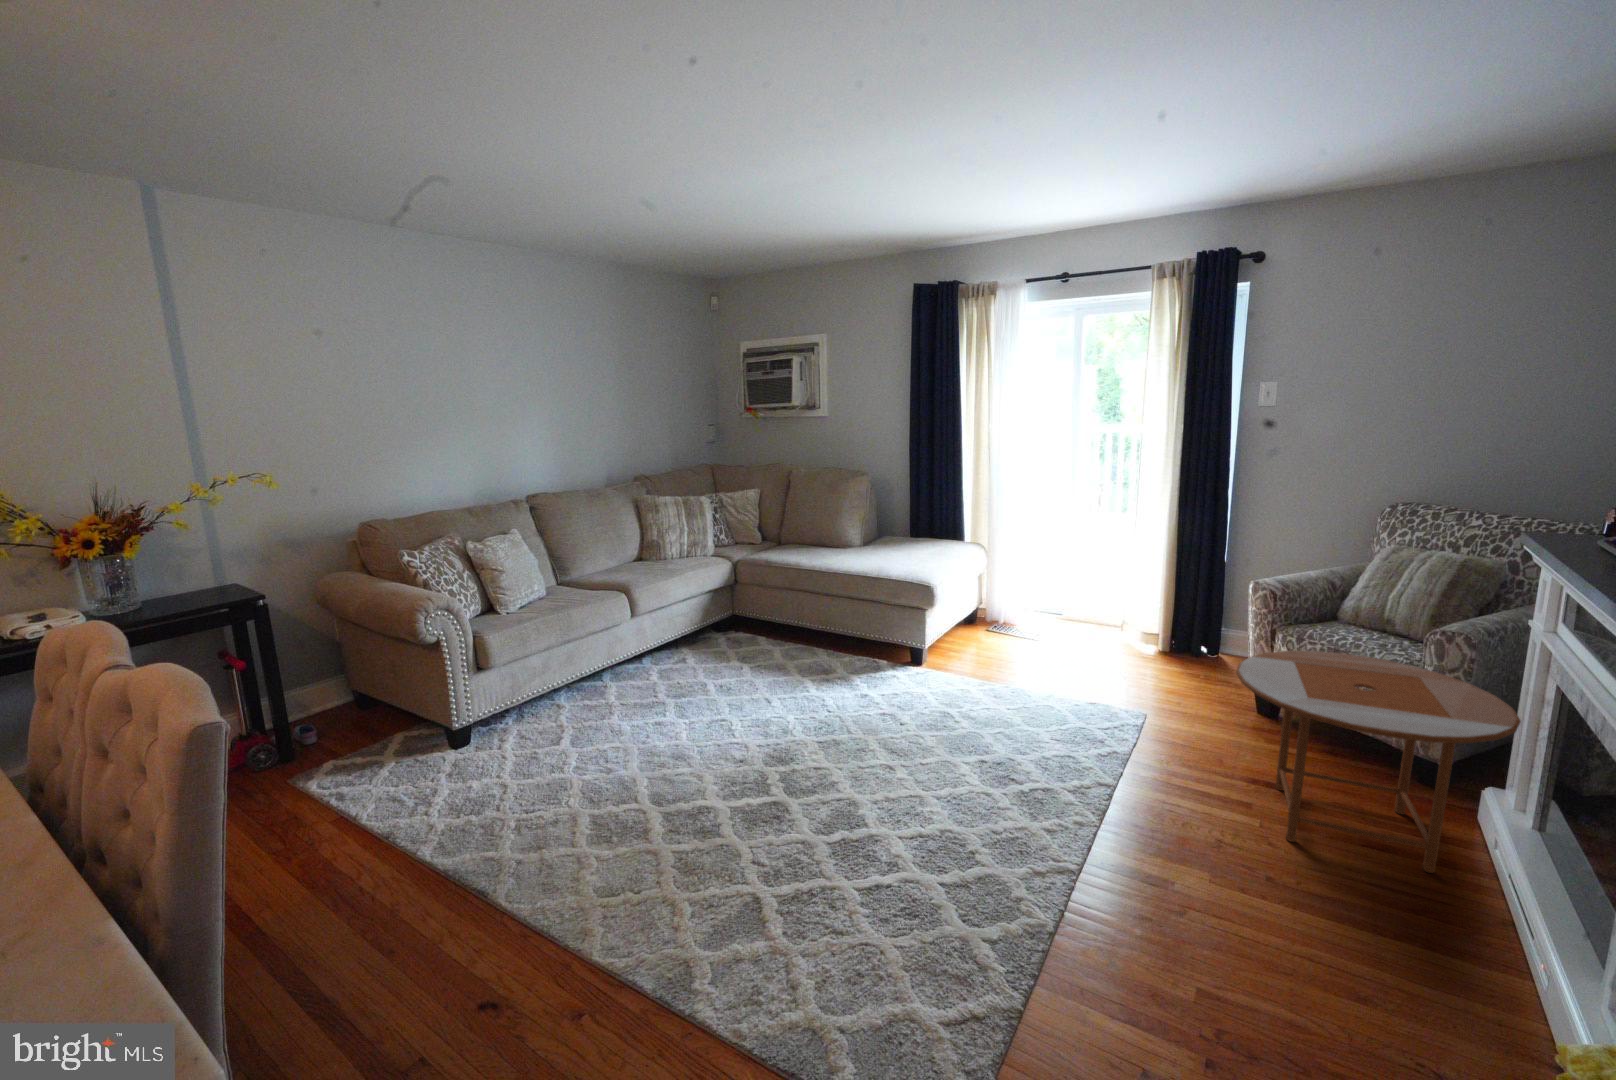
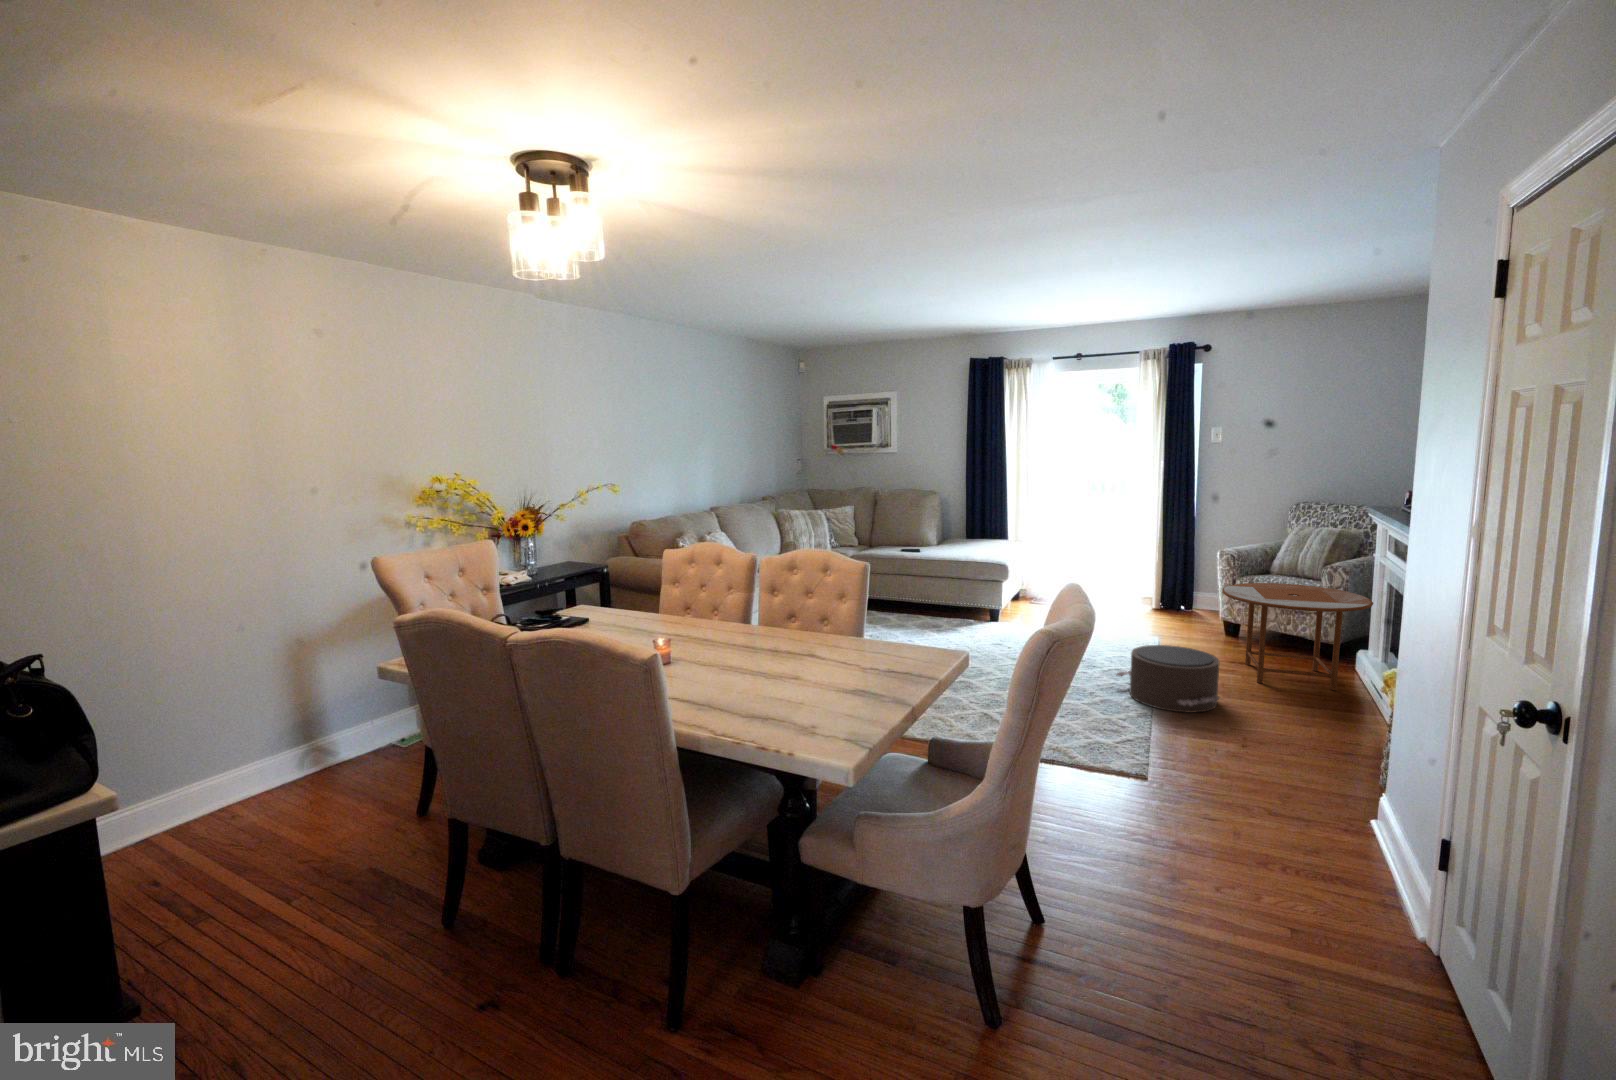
pouf: none [1026,768,1203,924] -> present [1116,645,1220,712]

